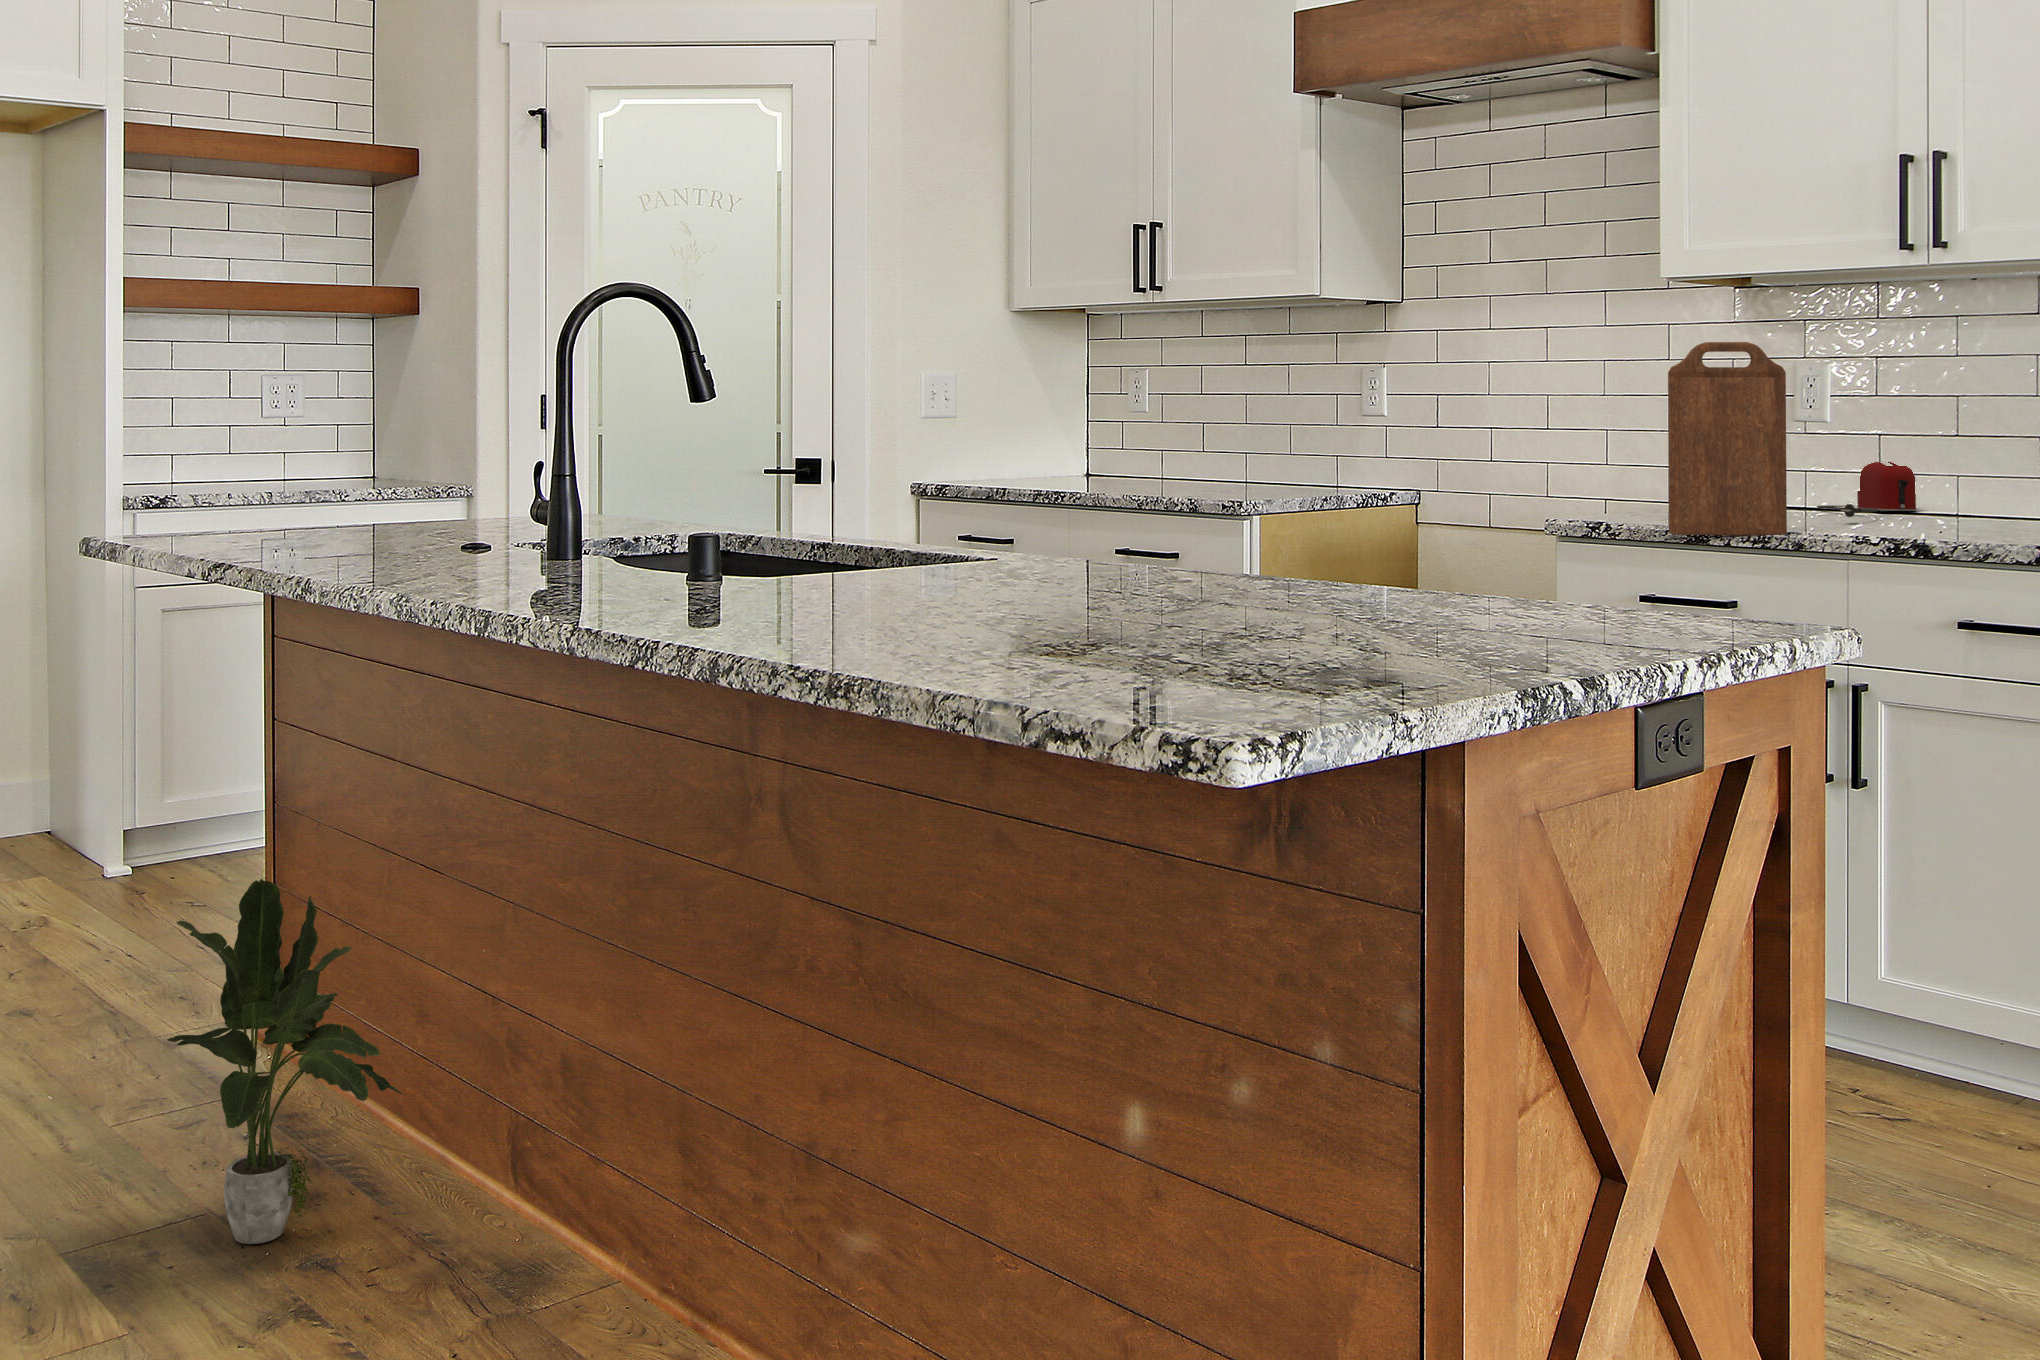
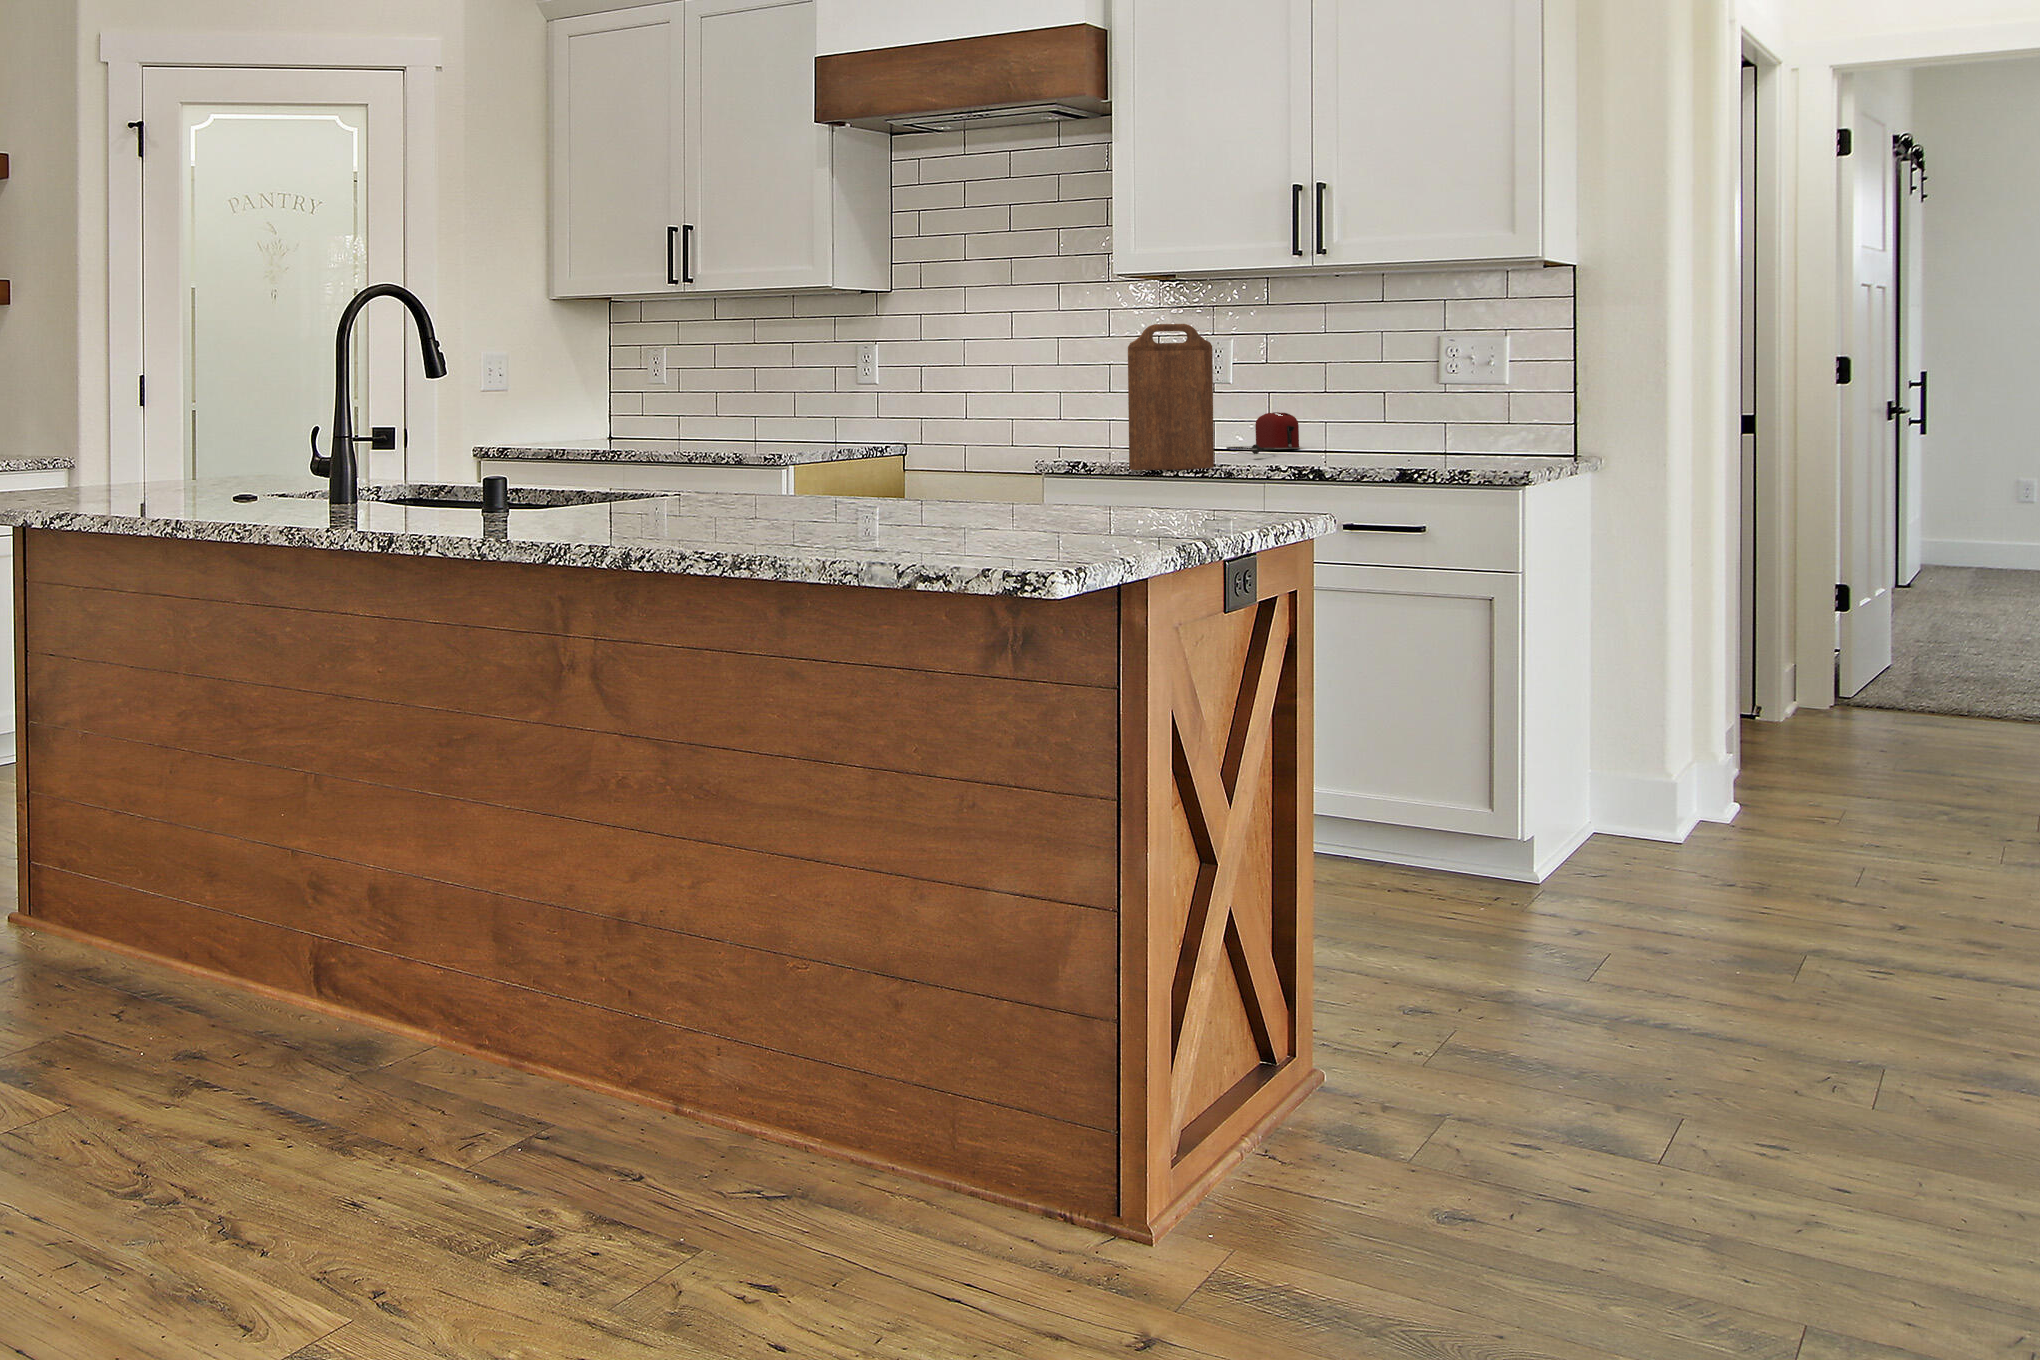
potted plant: present [167,879,402,1244] -> none [66,760,254,1042]

